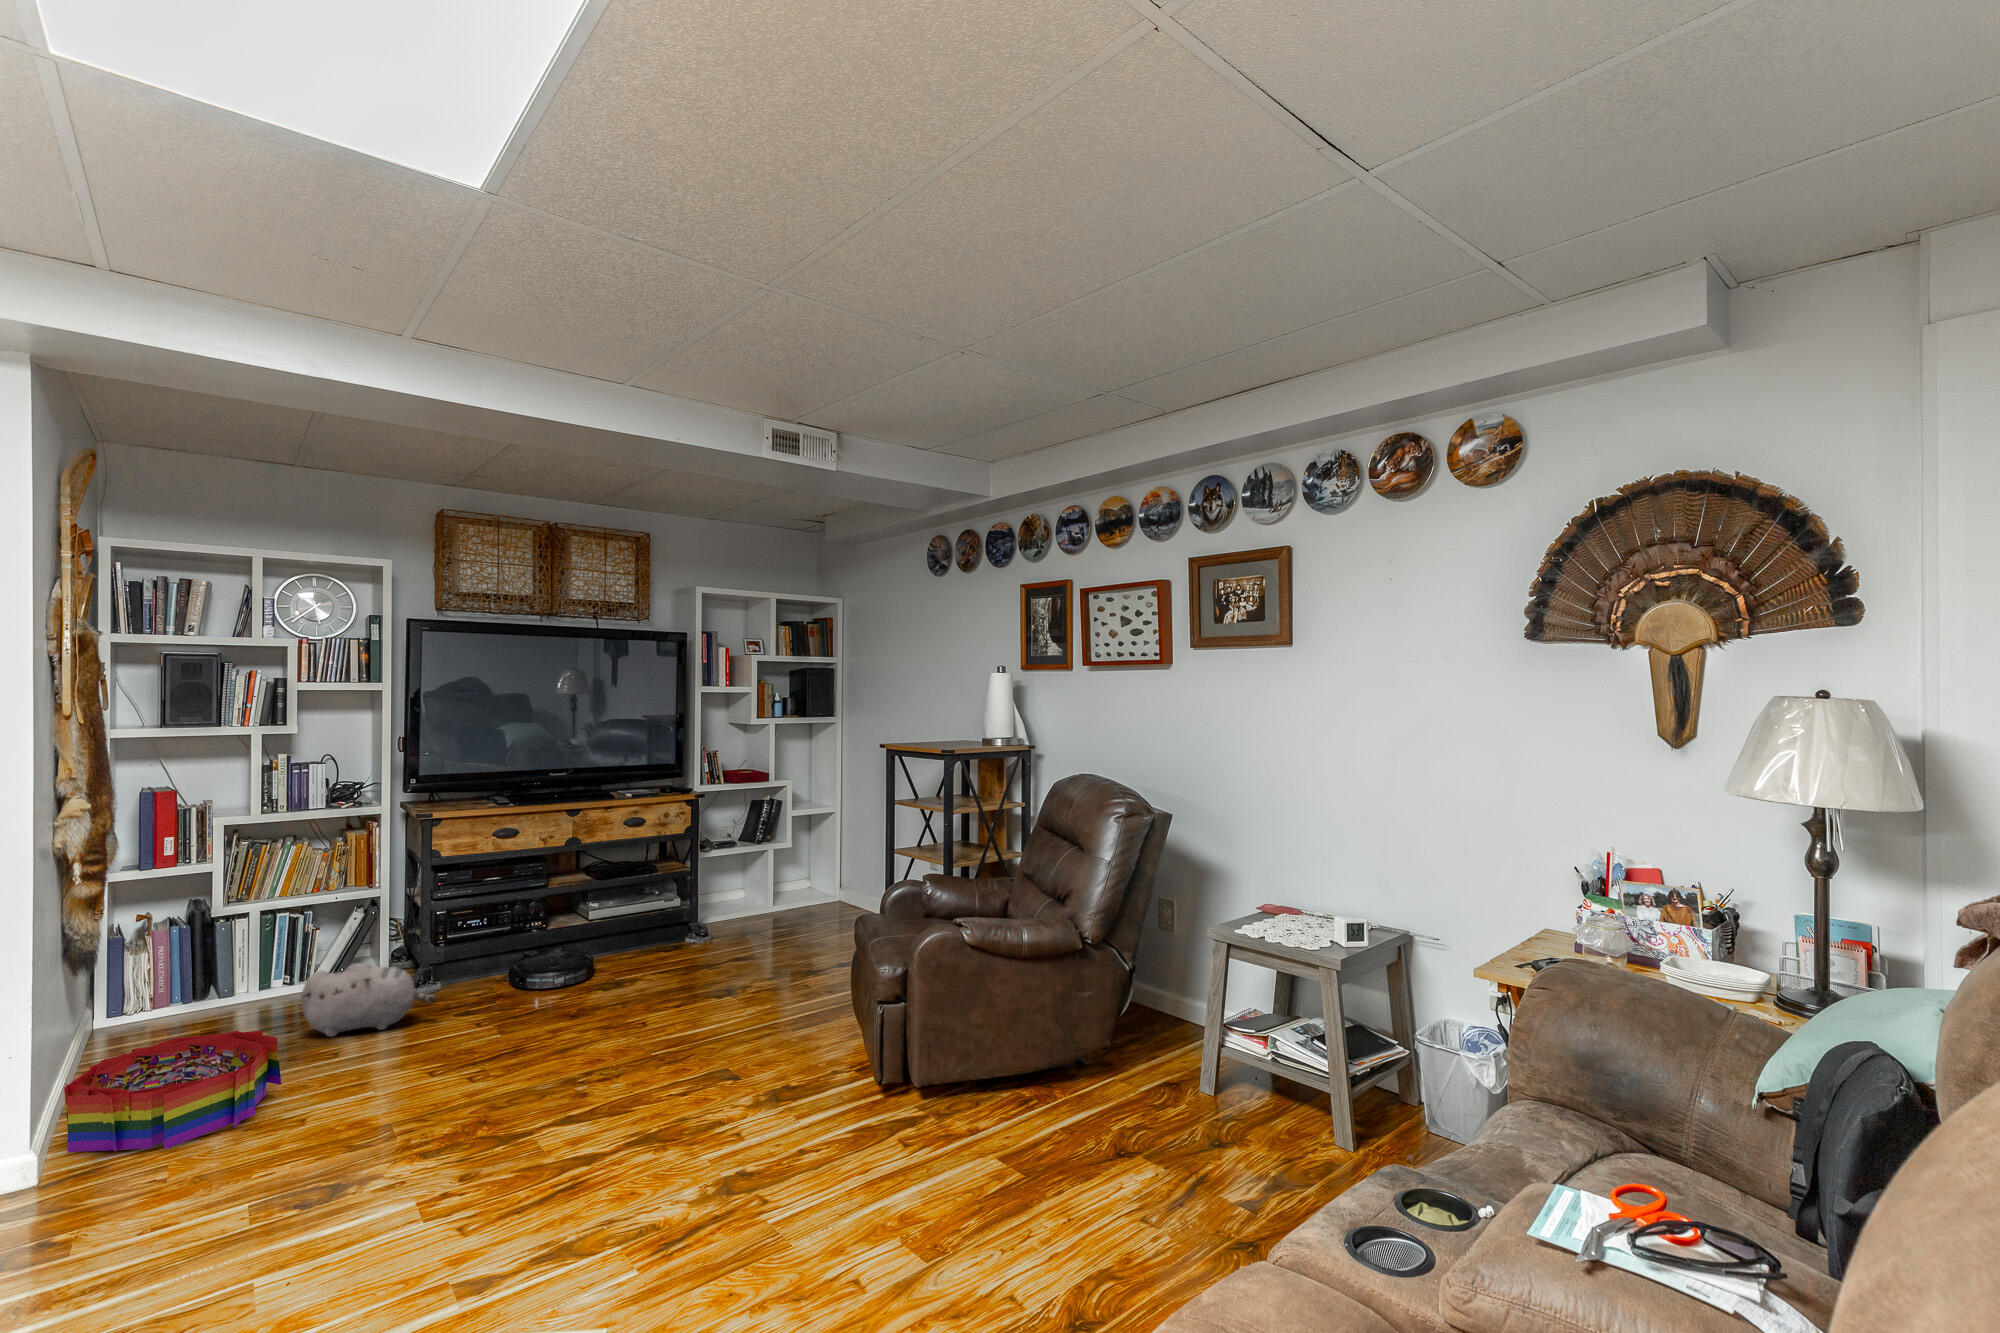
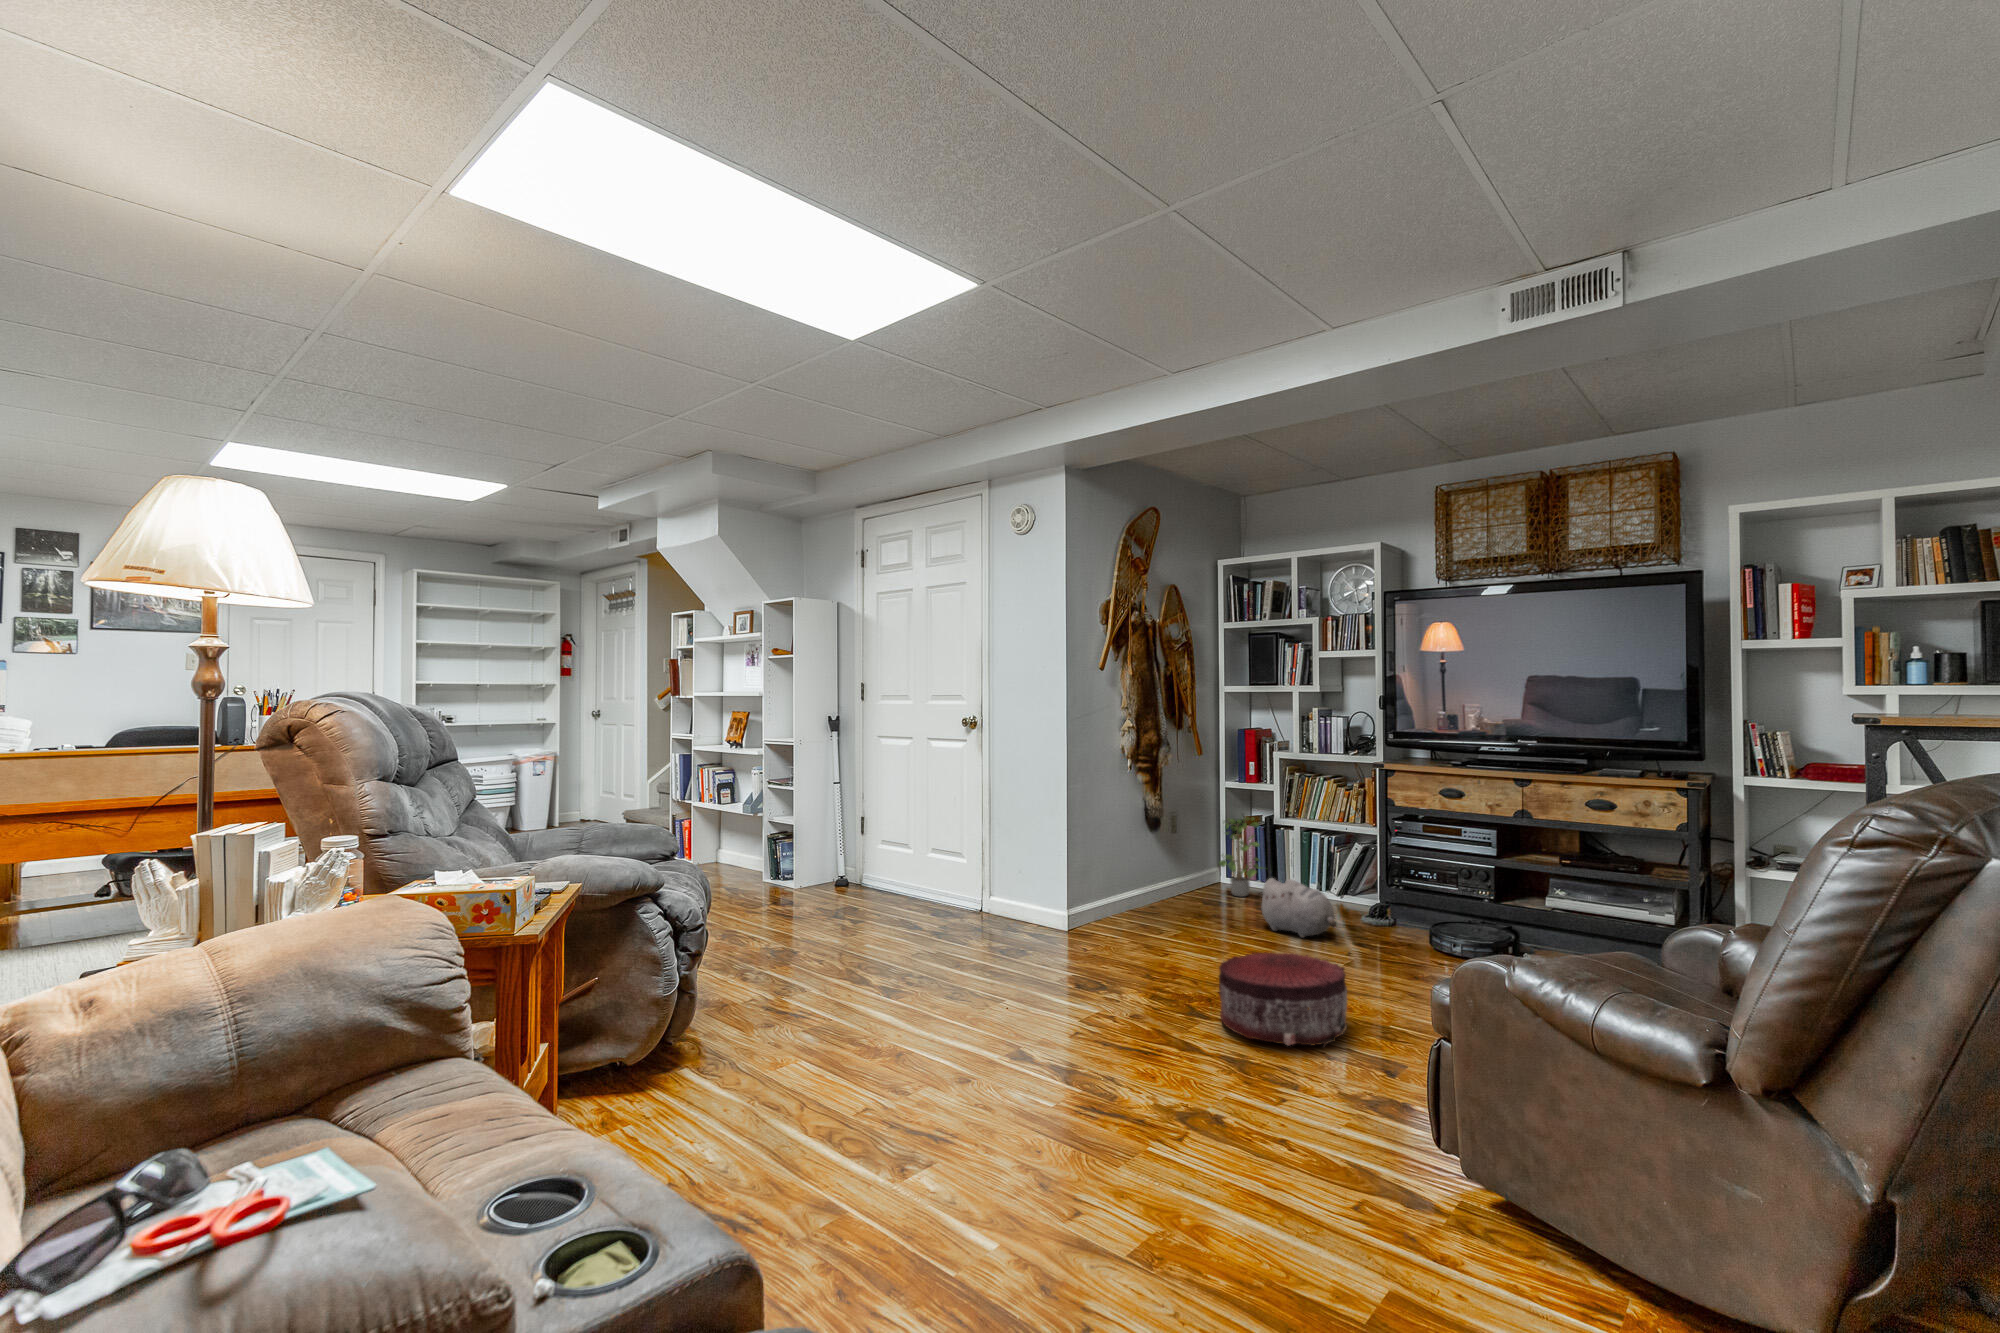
potted plant: none [134,902,225,1026] -> present [1219,817,1263,897]
pouf: none [507,1008,662,1118] -> present [1219,953,1348,1045]
storage bin: present [64,1030,281,1152] -> none [1086,894,1196,956]

